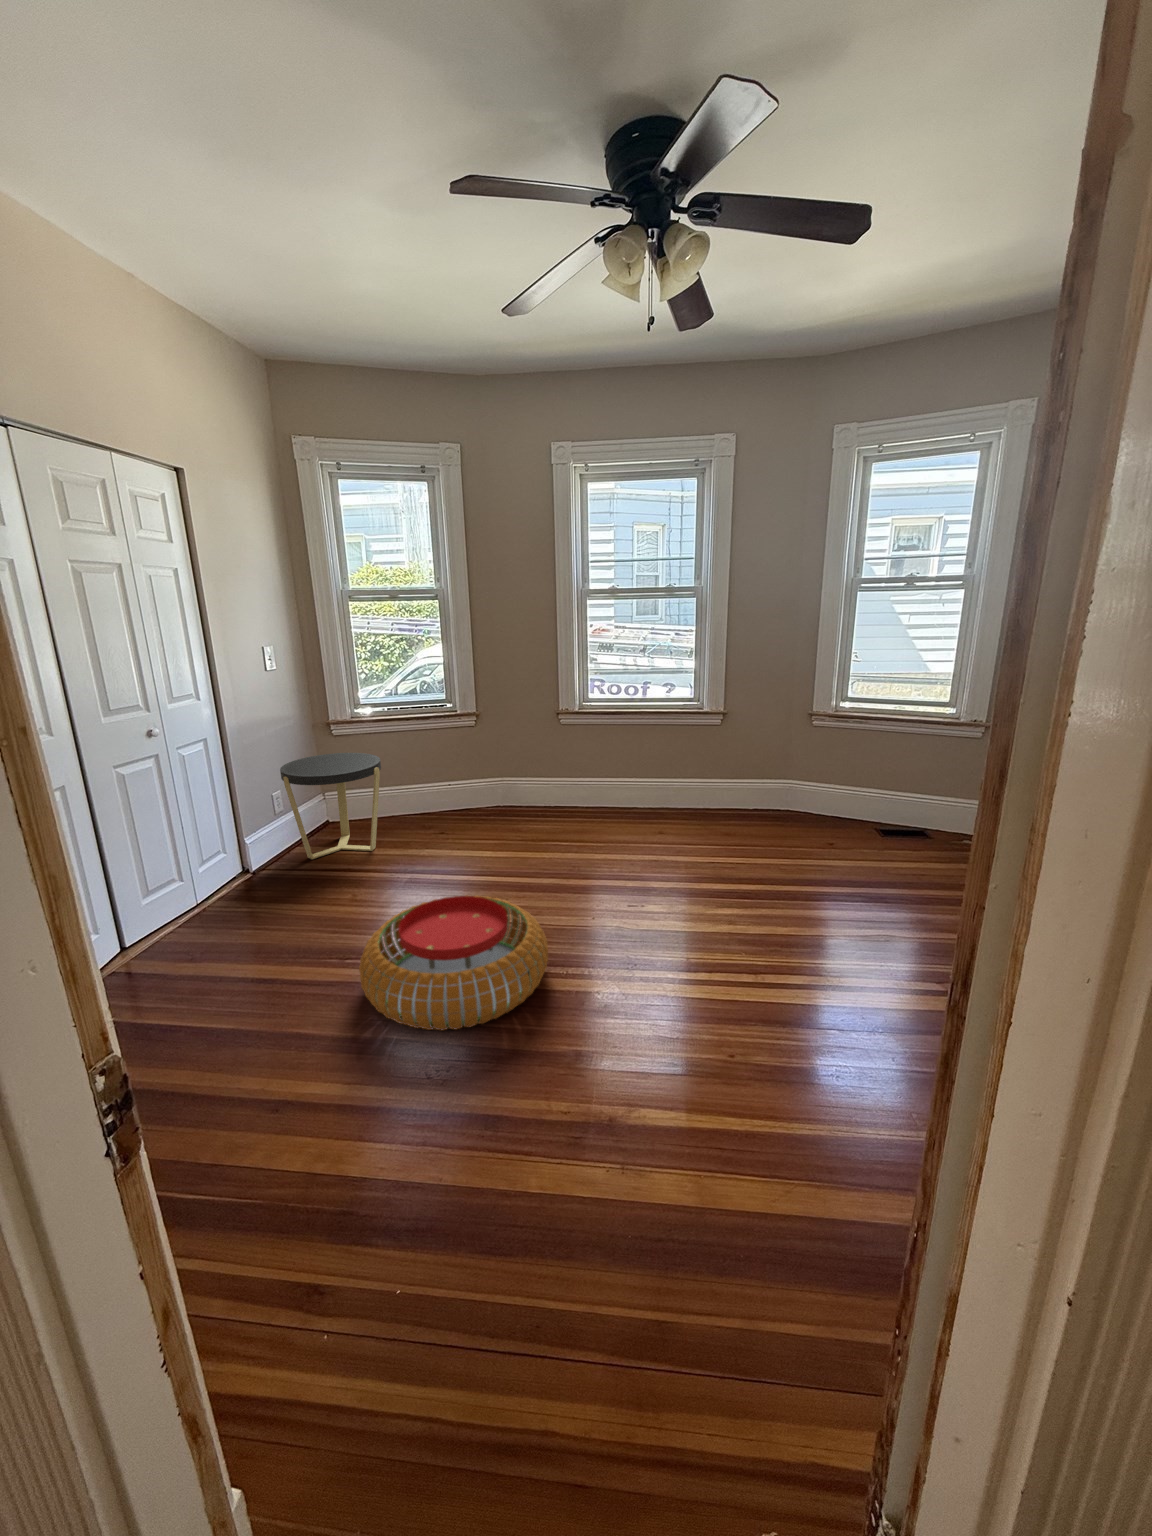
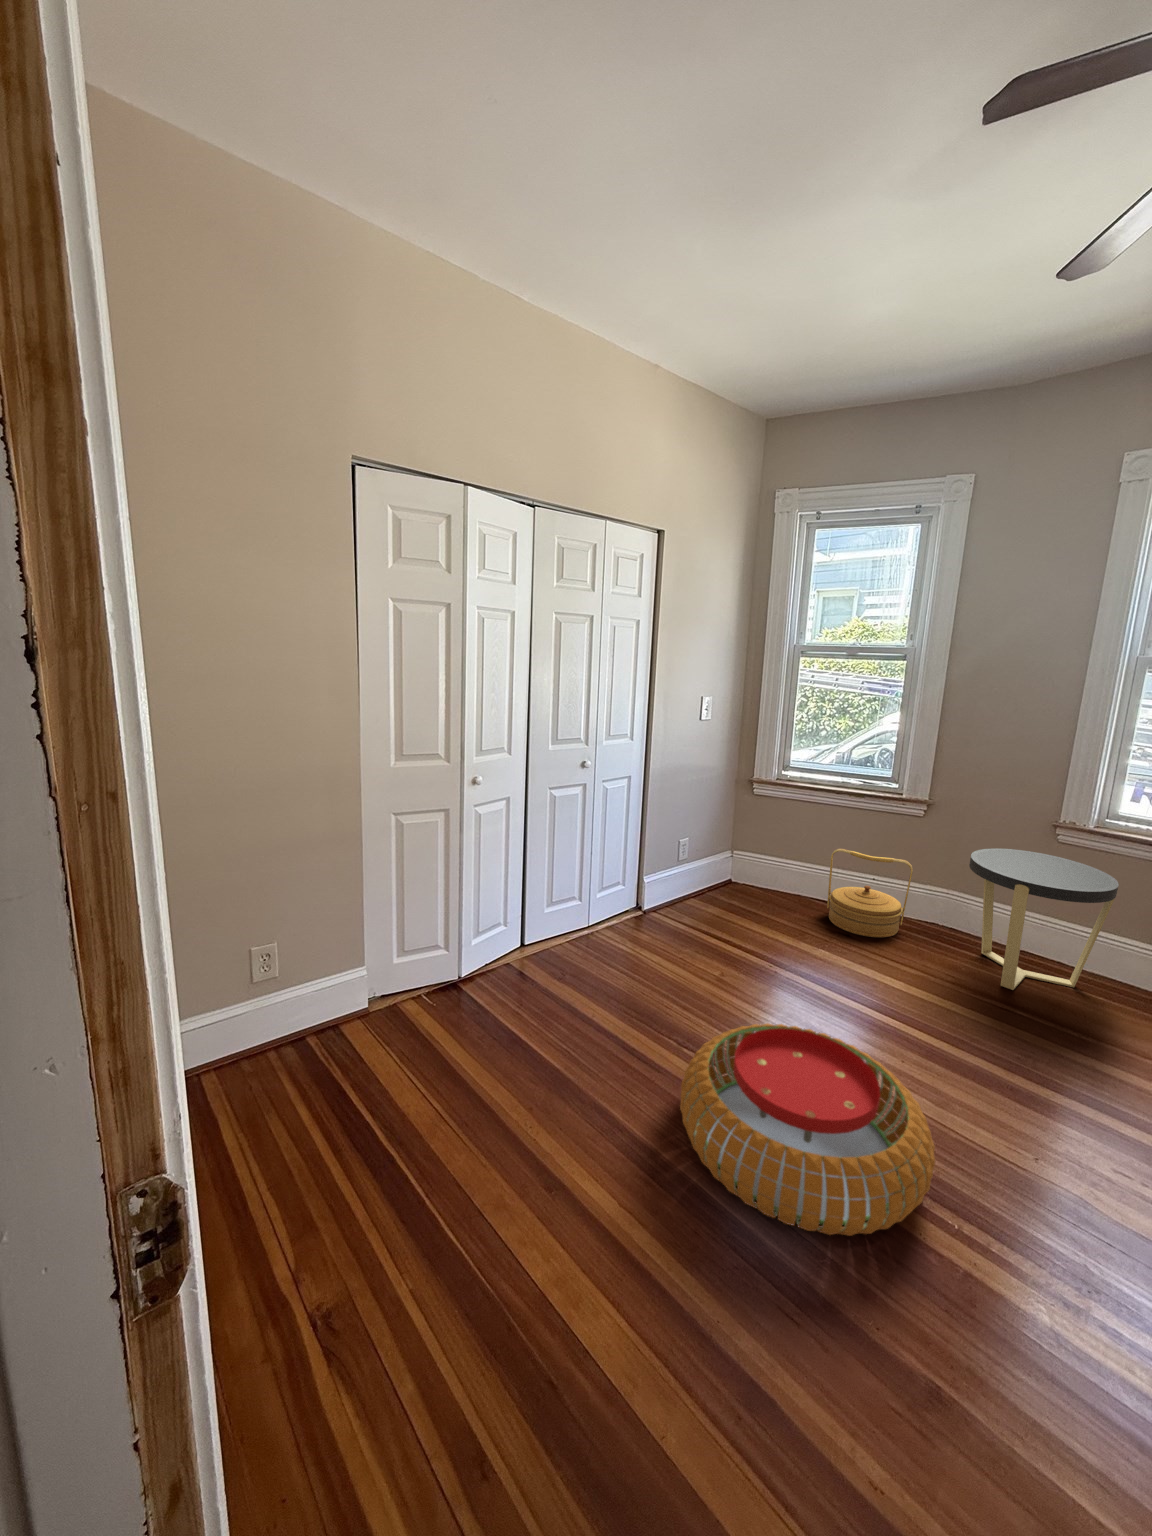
side table: present [280,753,381,859] -> present [969,848,1119,990]
woven basket: none [414,762,477,830] -> present [827,849,913,938]

